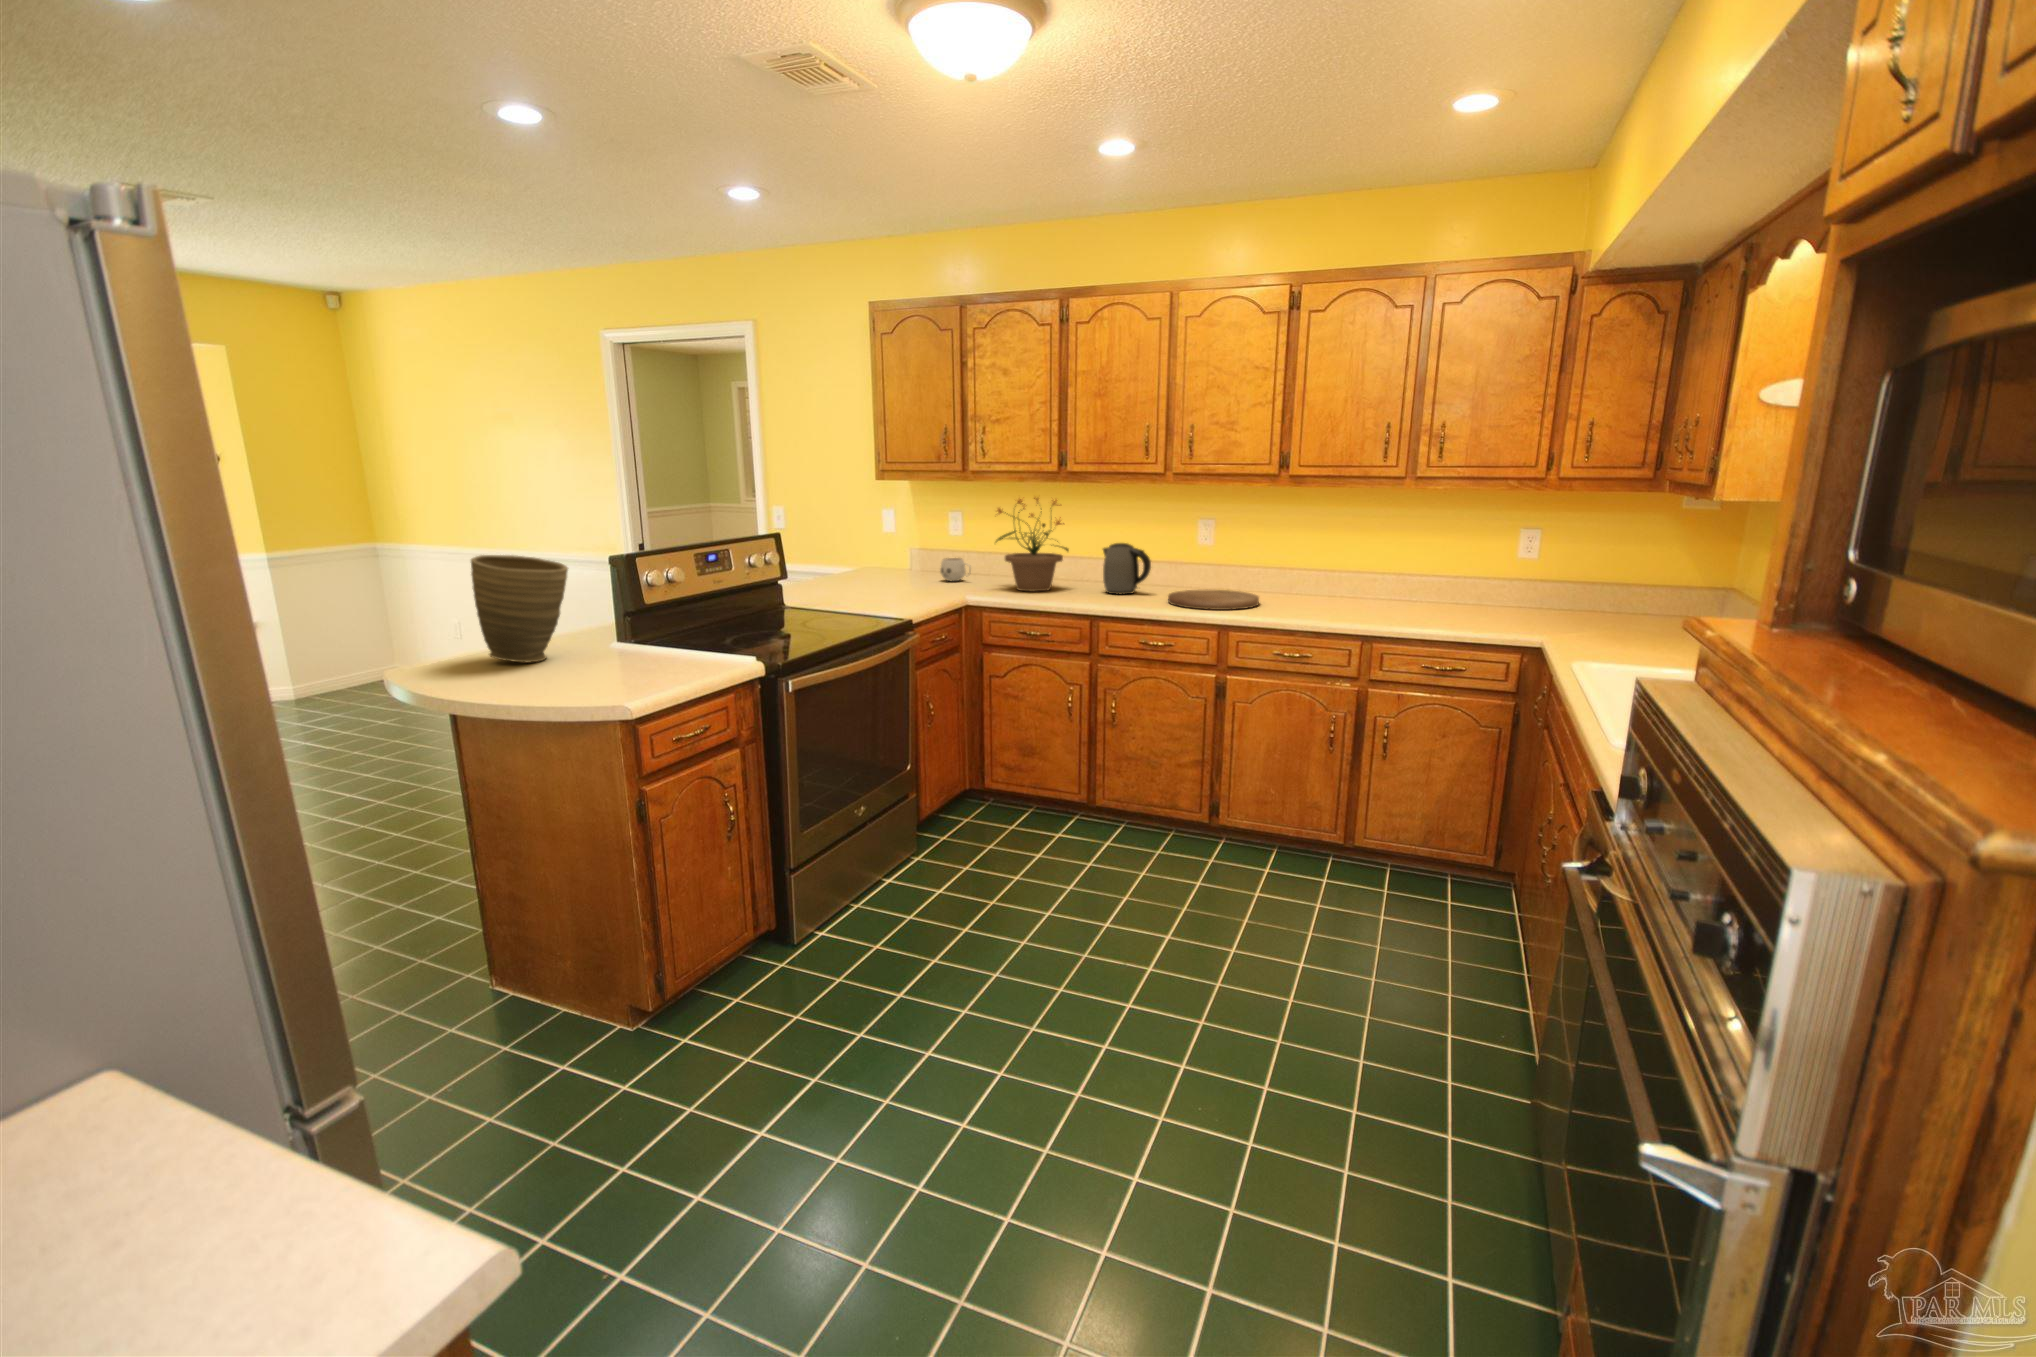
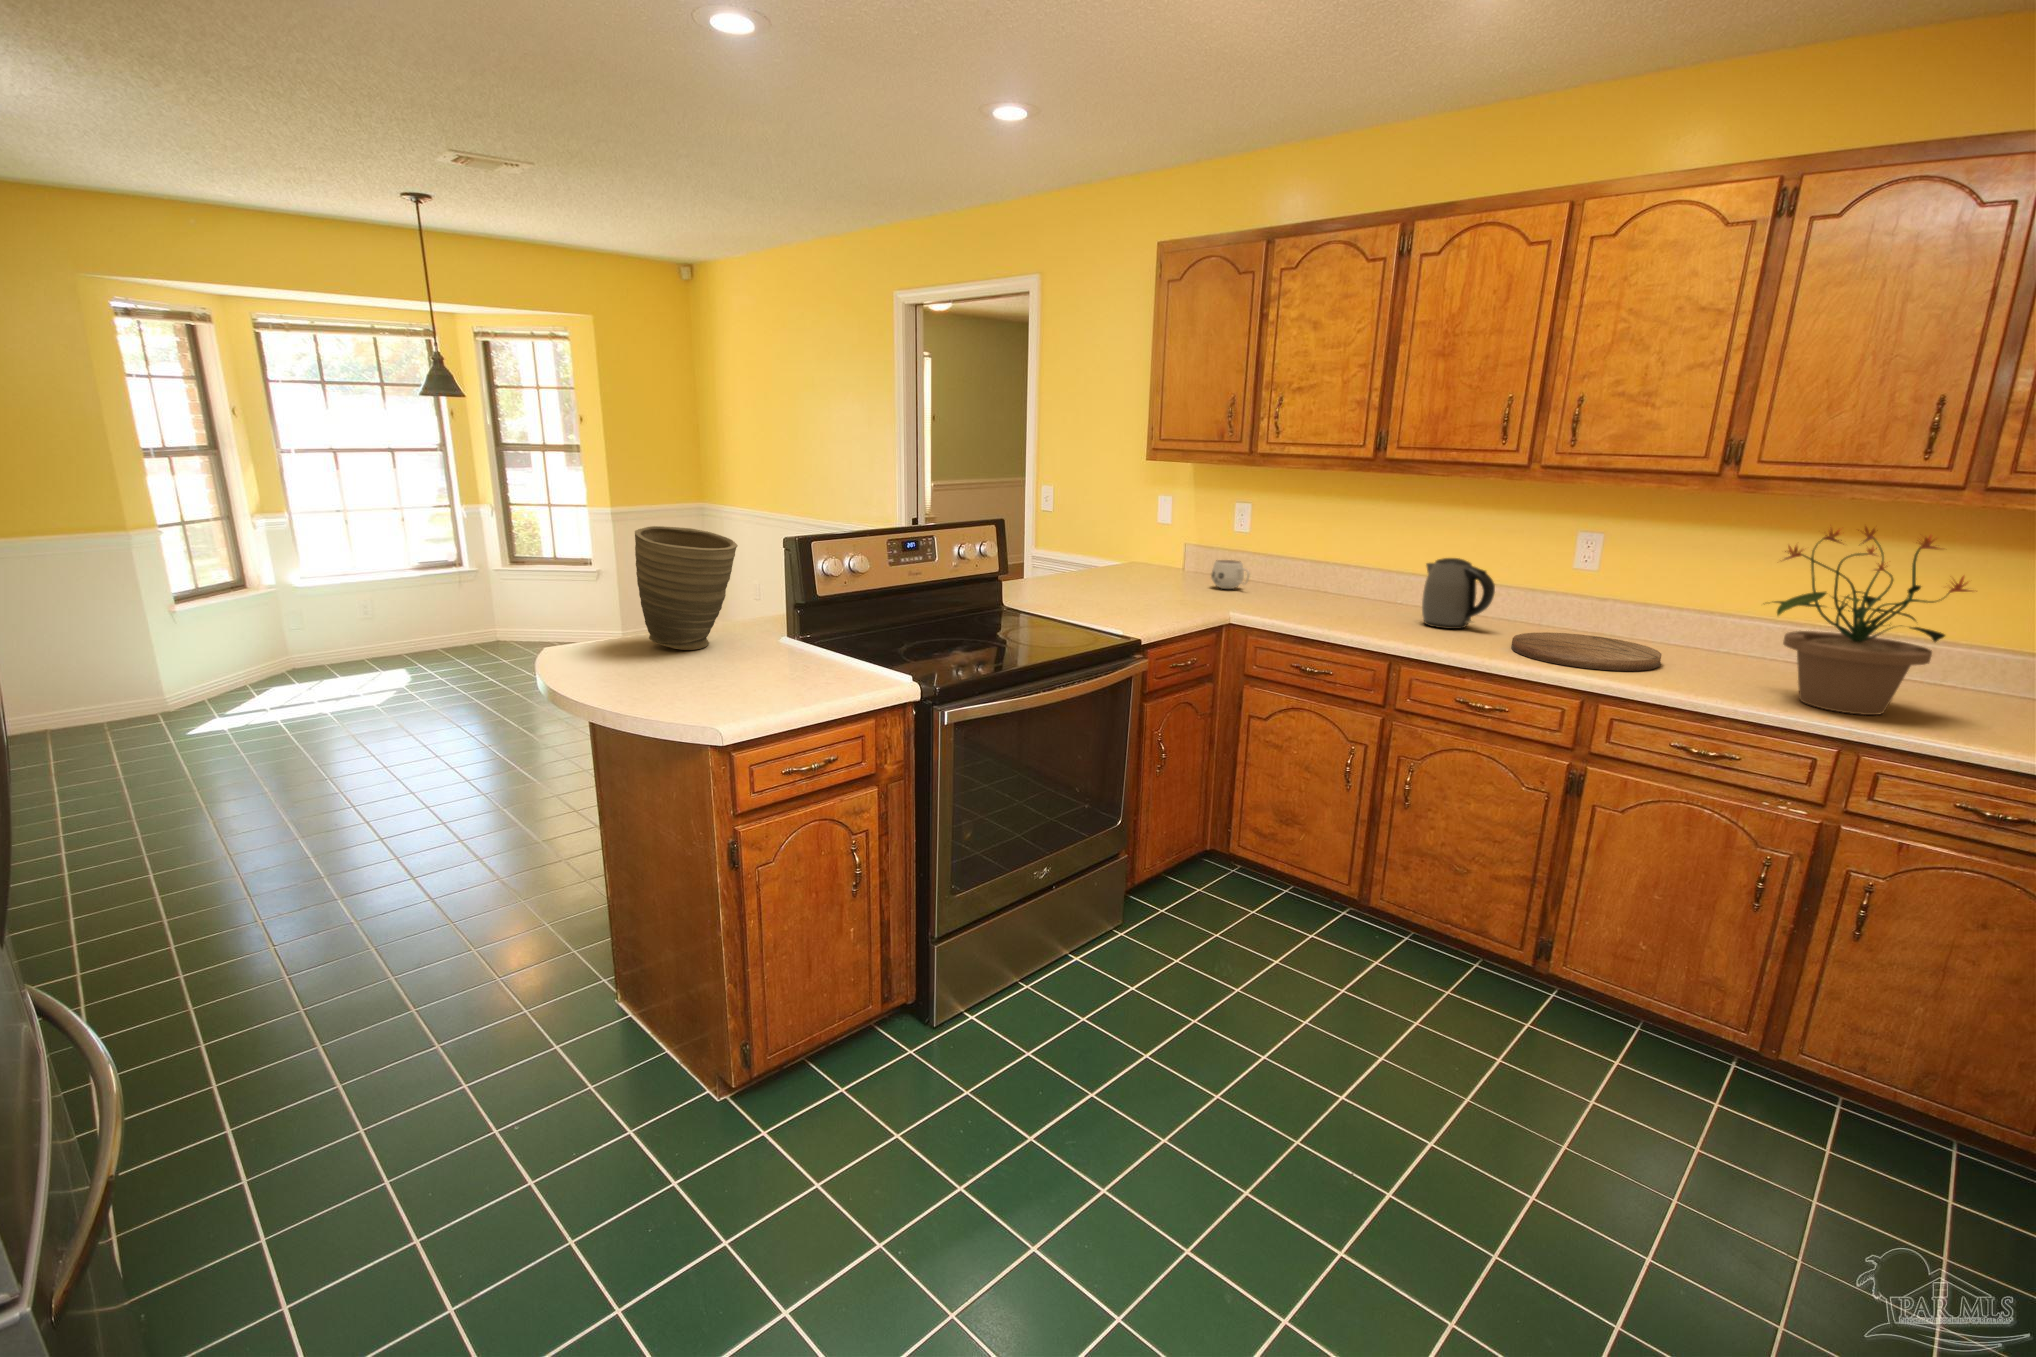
potted plant: present [996,498,1069,591] -> present [1774,527,1972,715]

